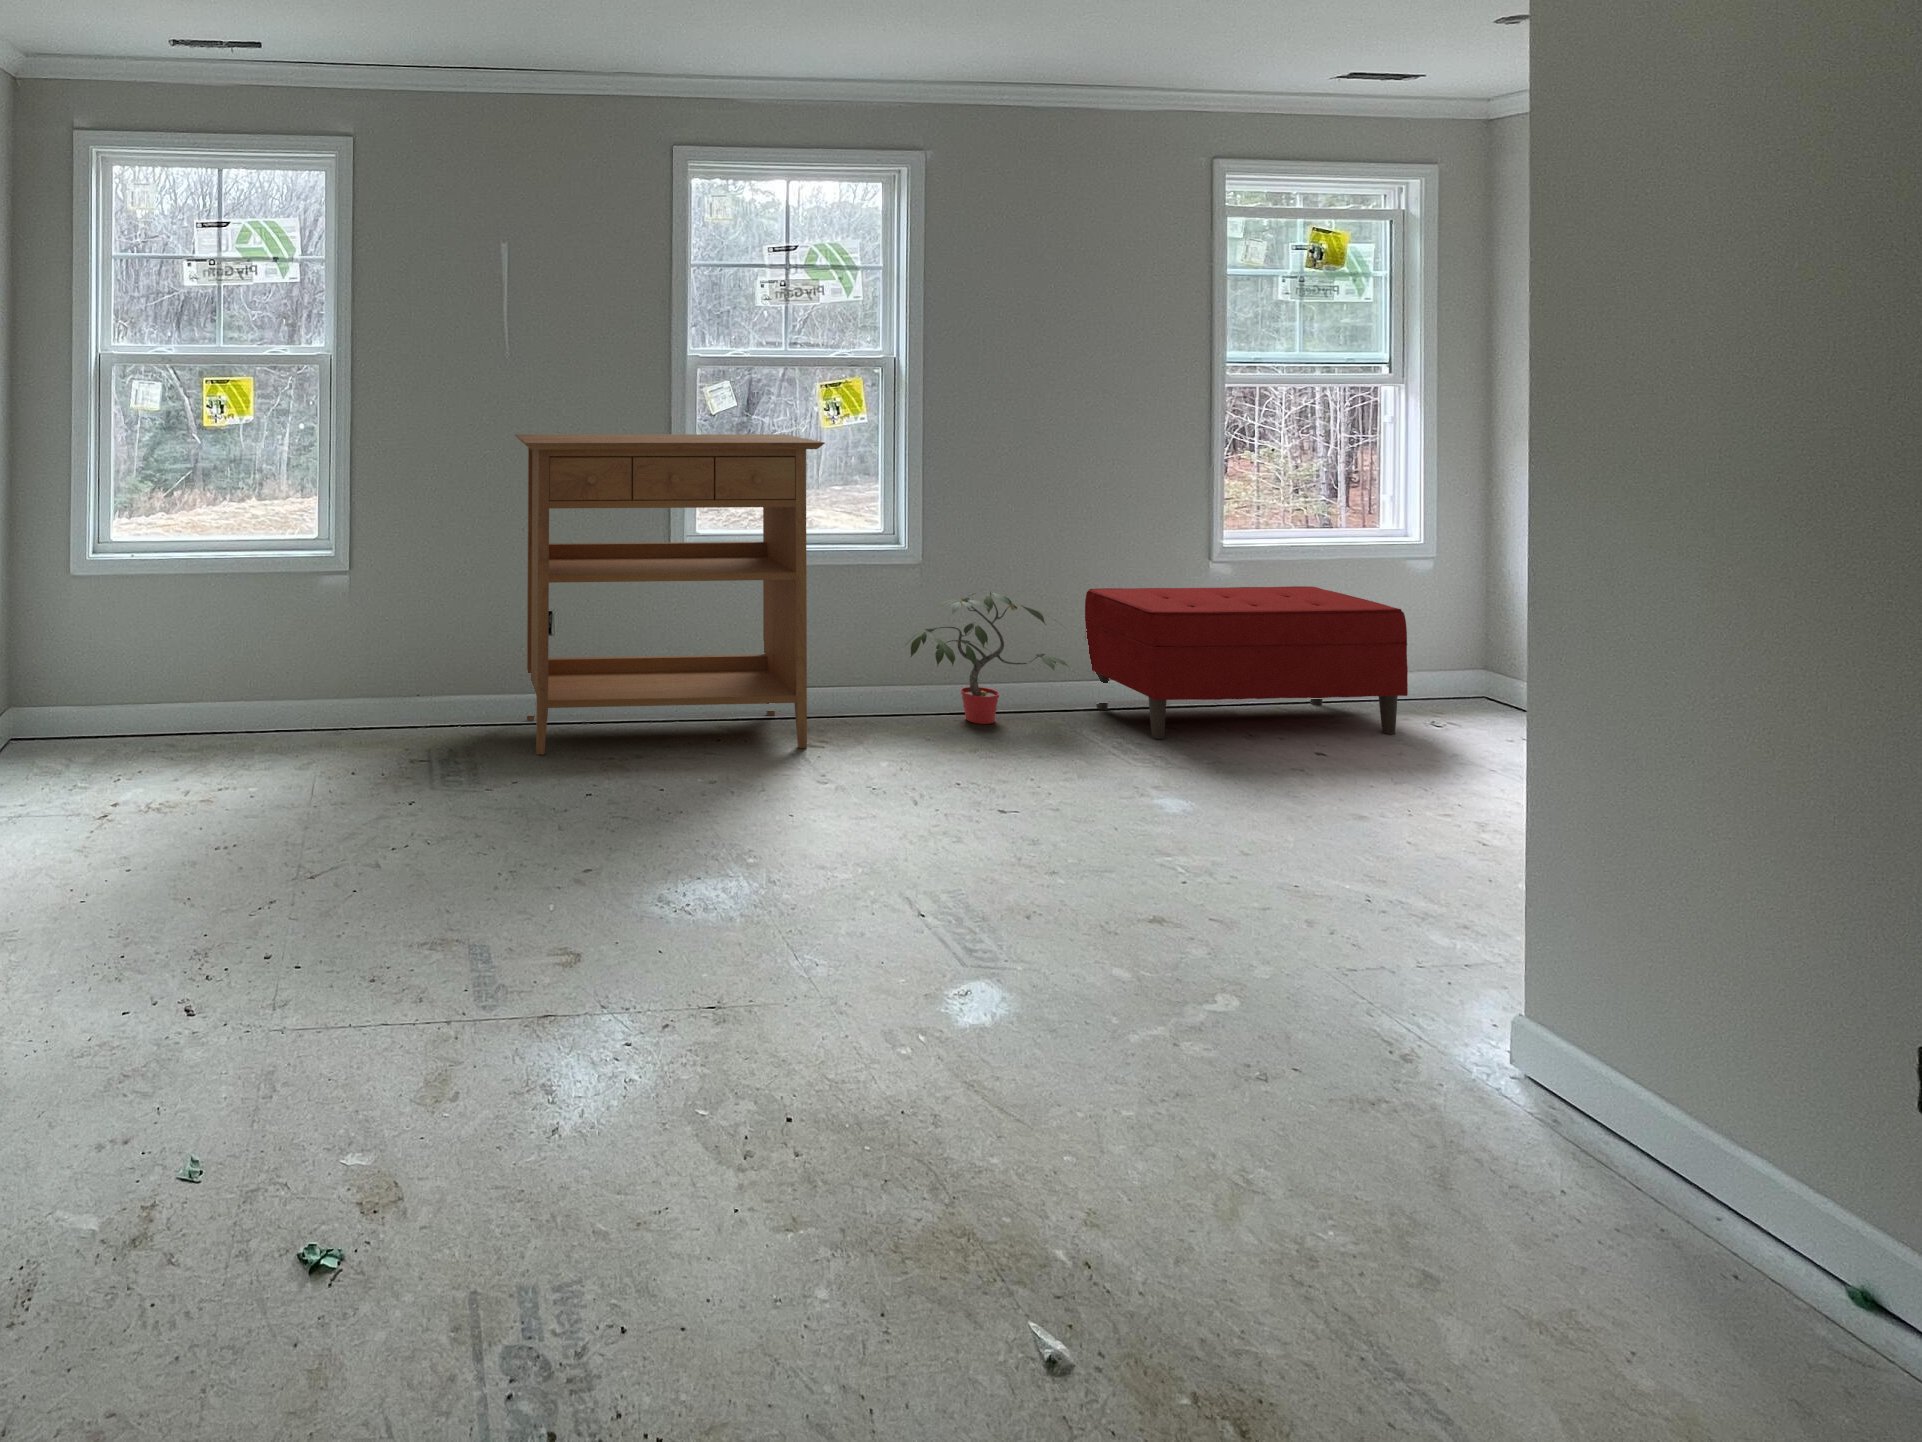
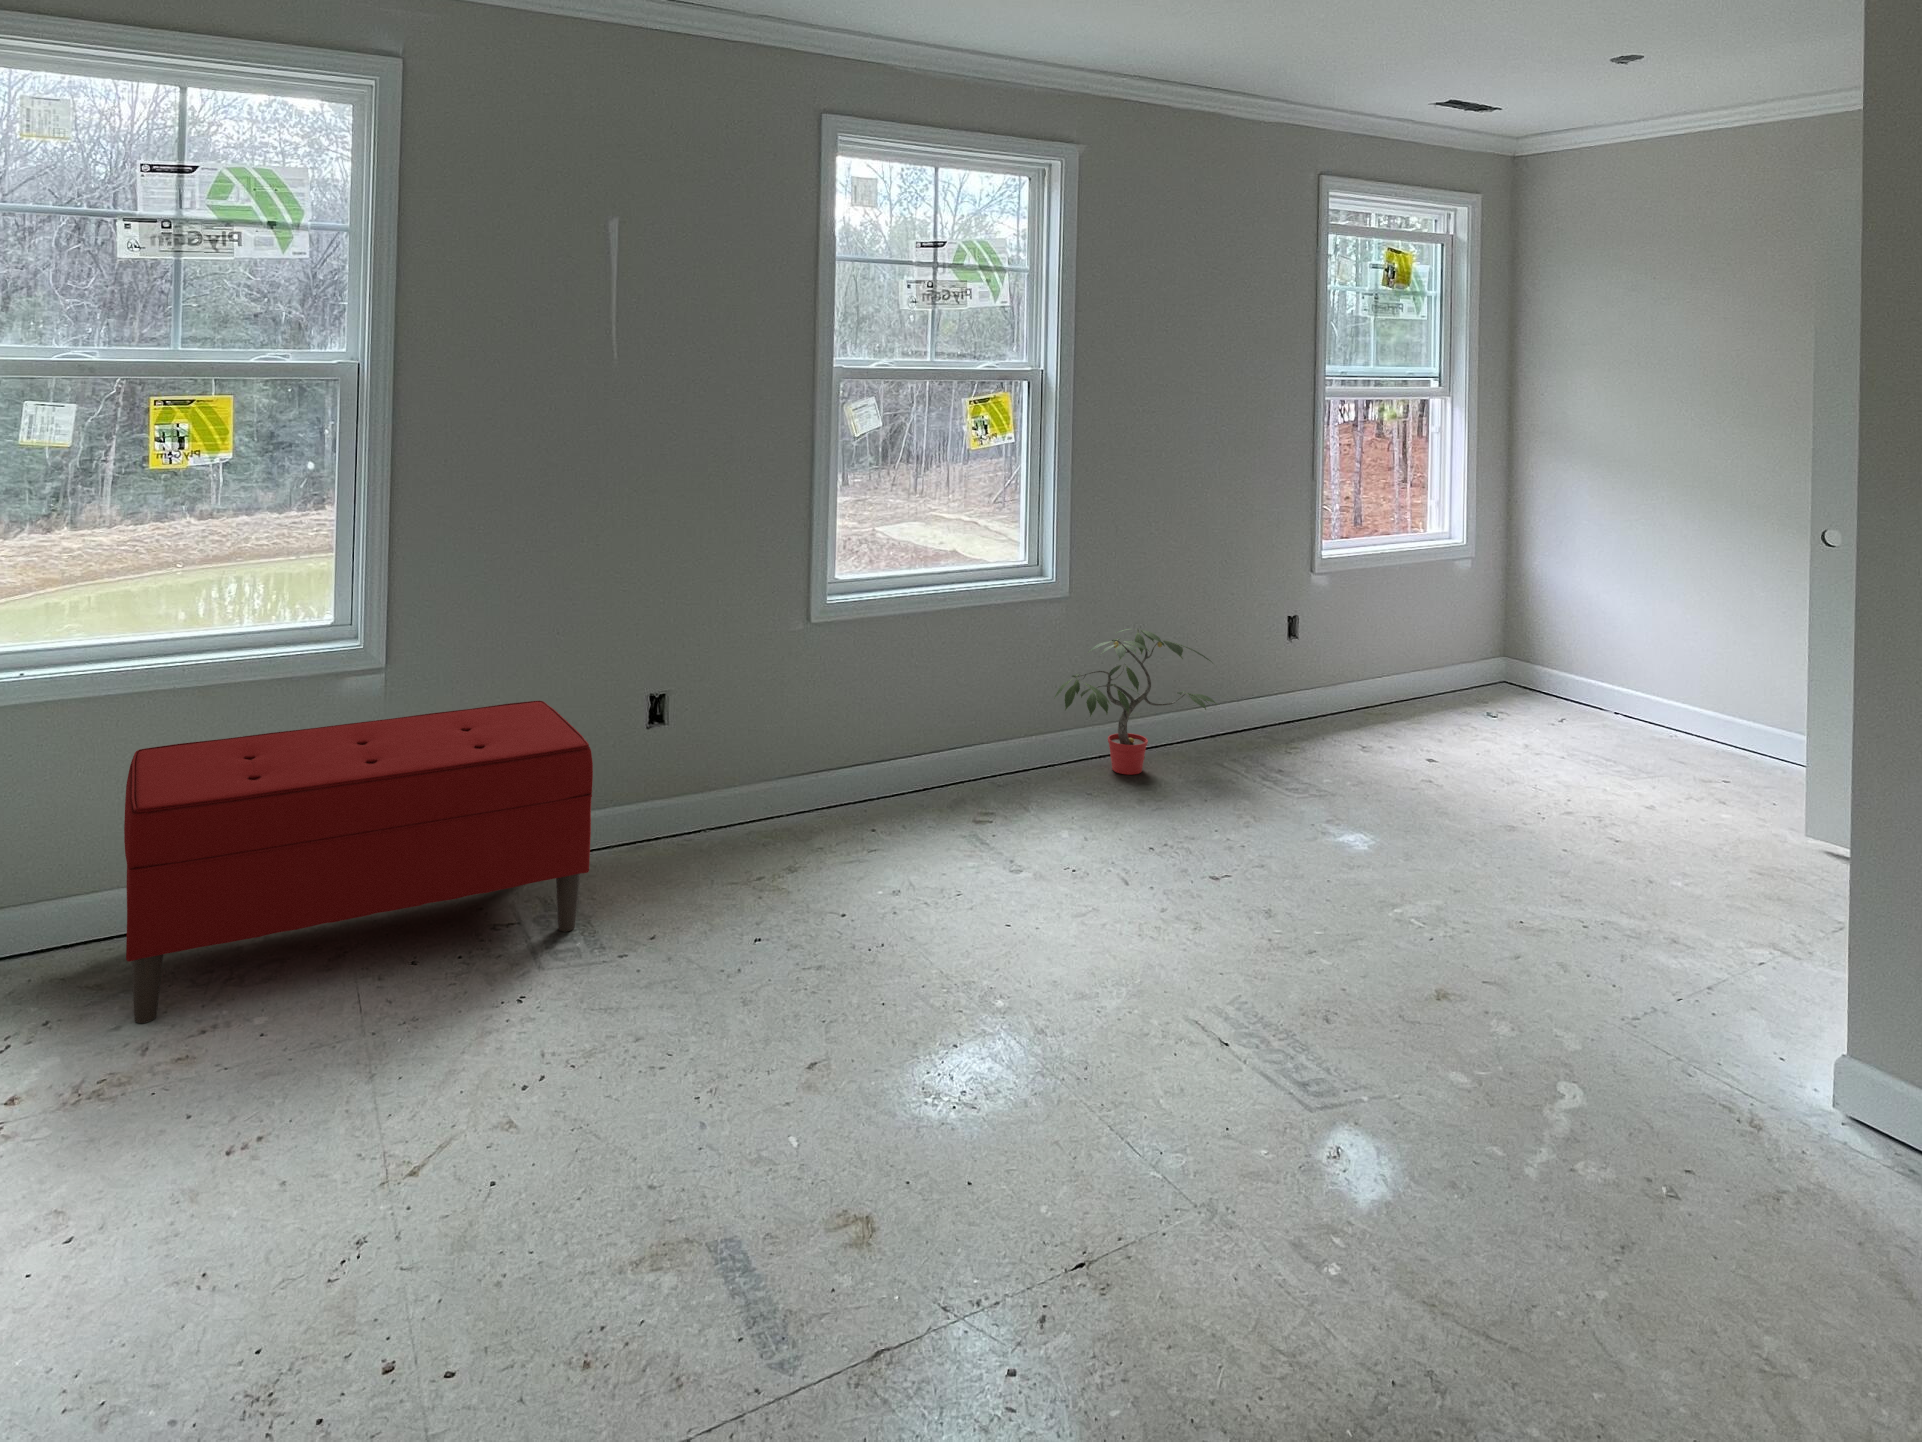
console table: present [515,434,825,755] -> none [624,463,1016,897]
bench: present [1085,586,1408,739] -> present [124,701,593,1023]

